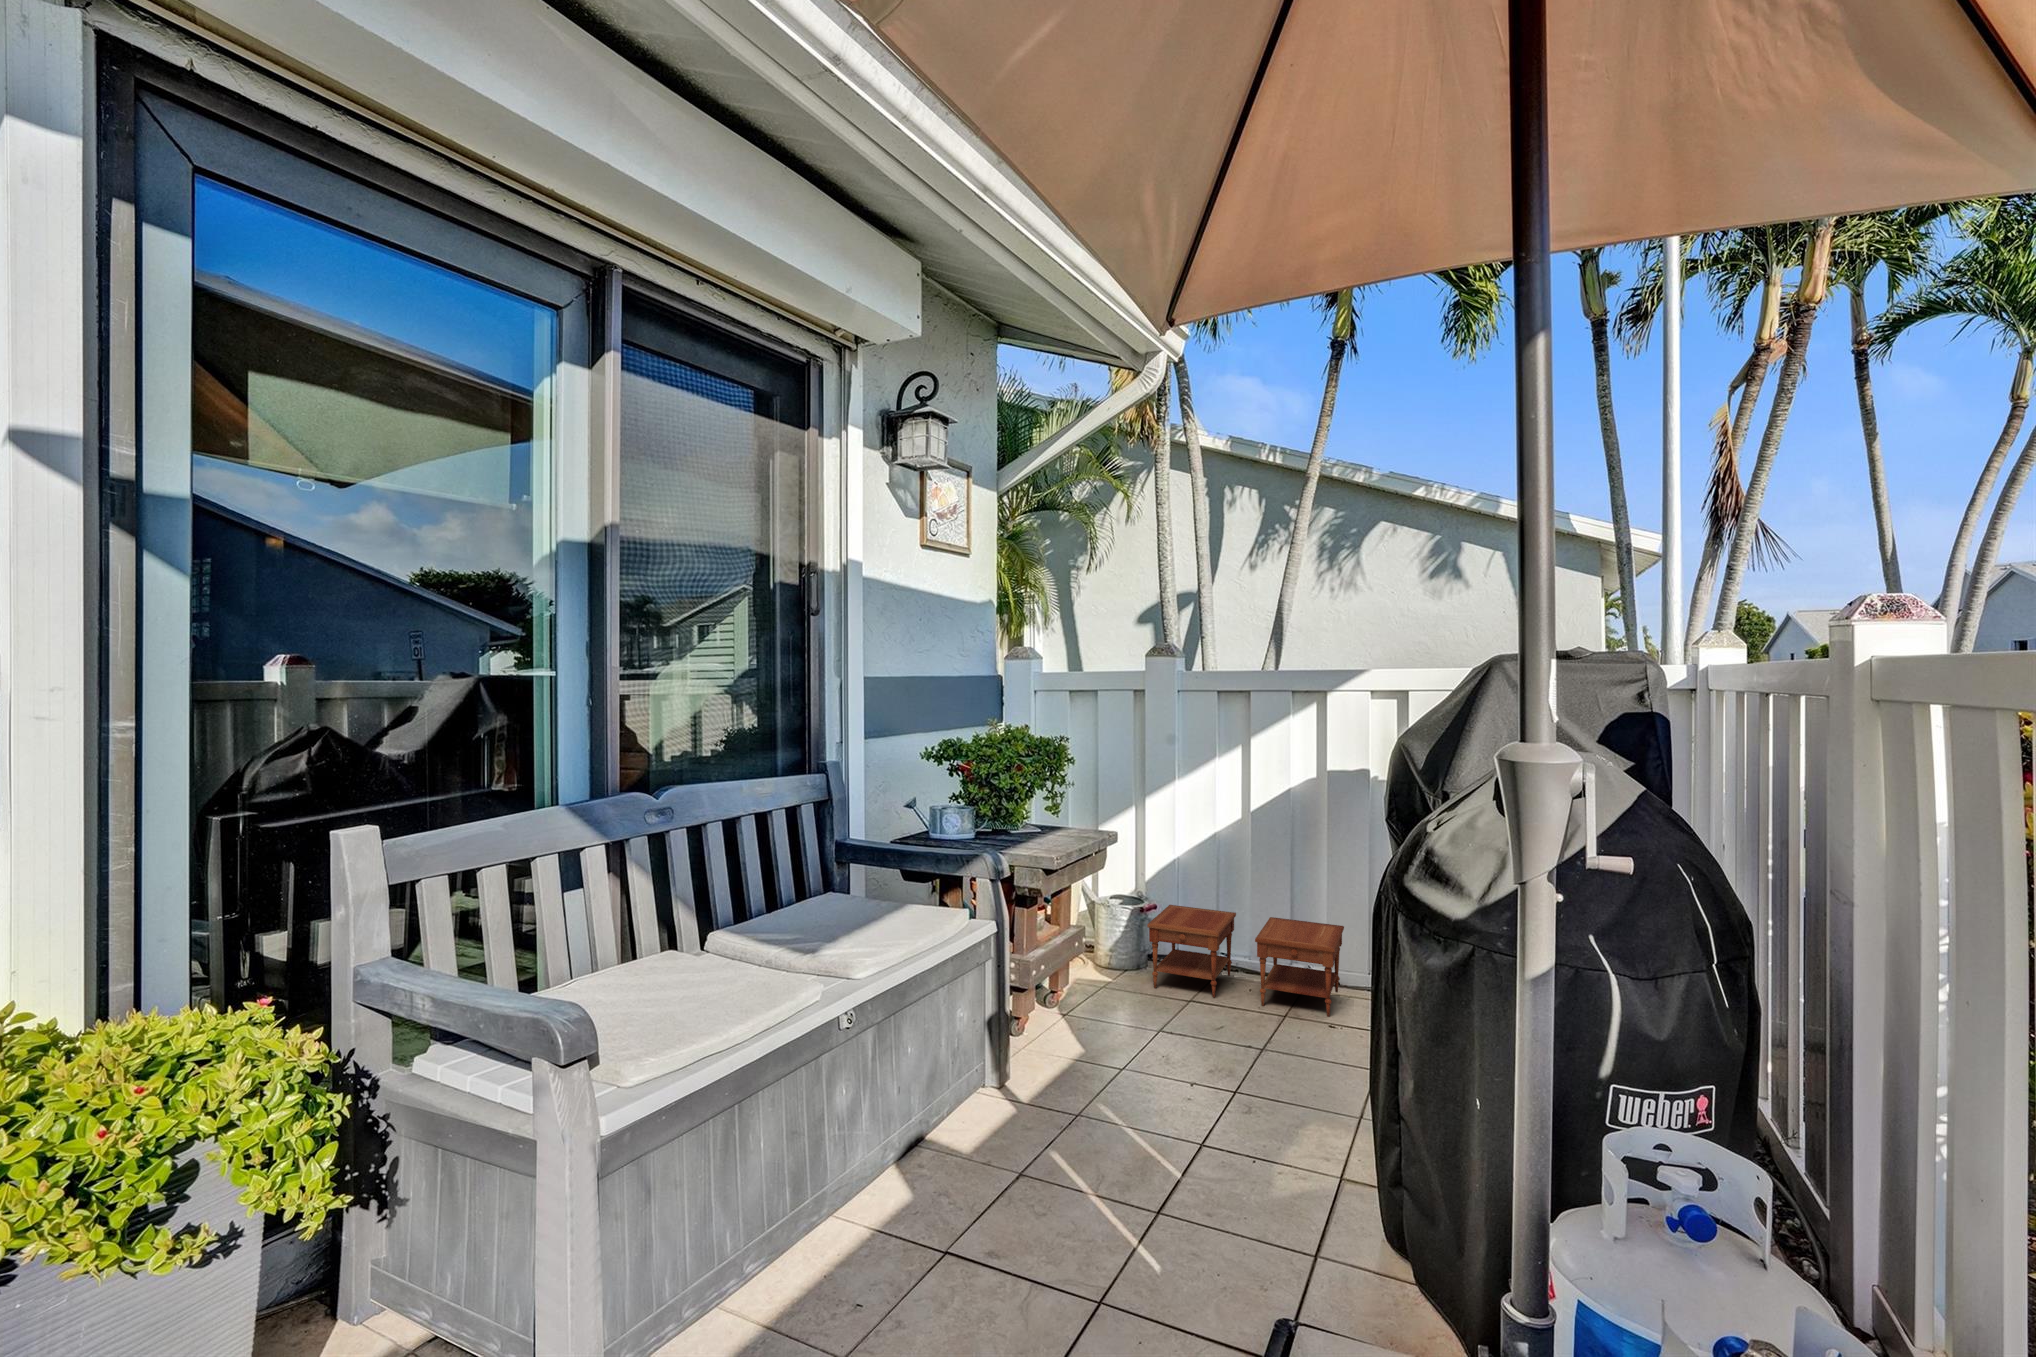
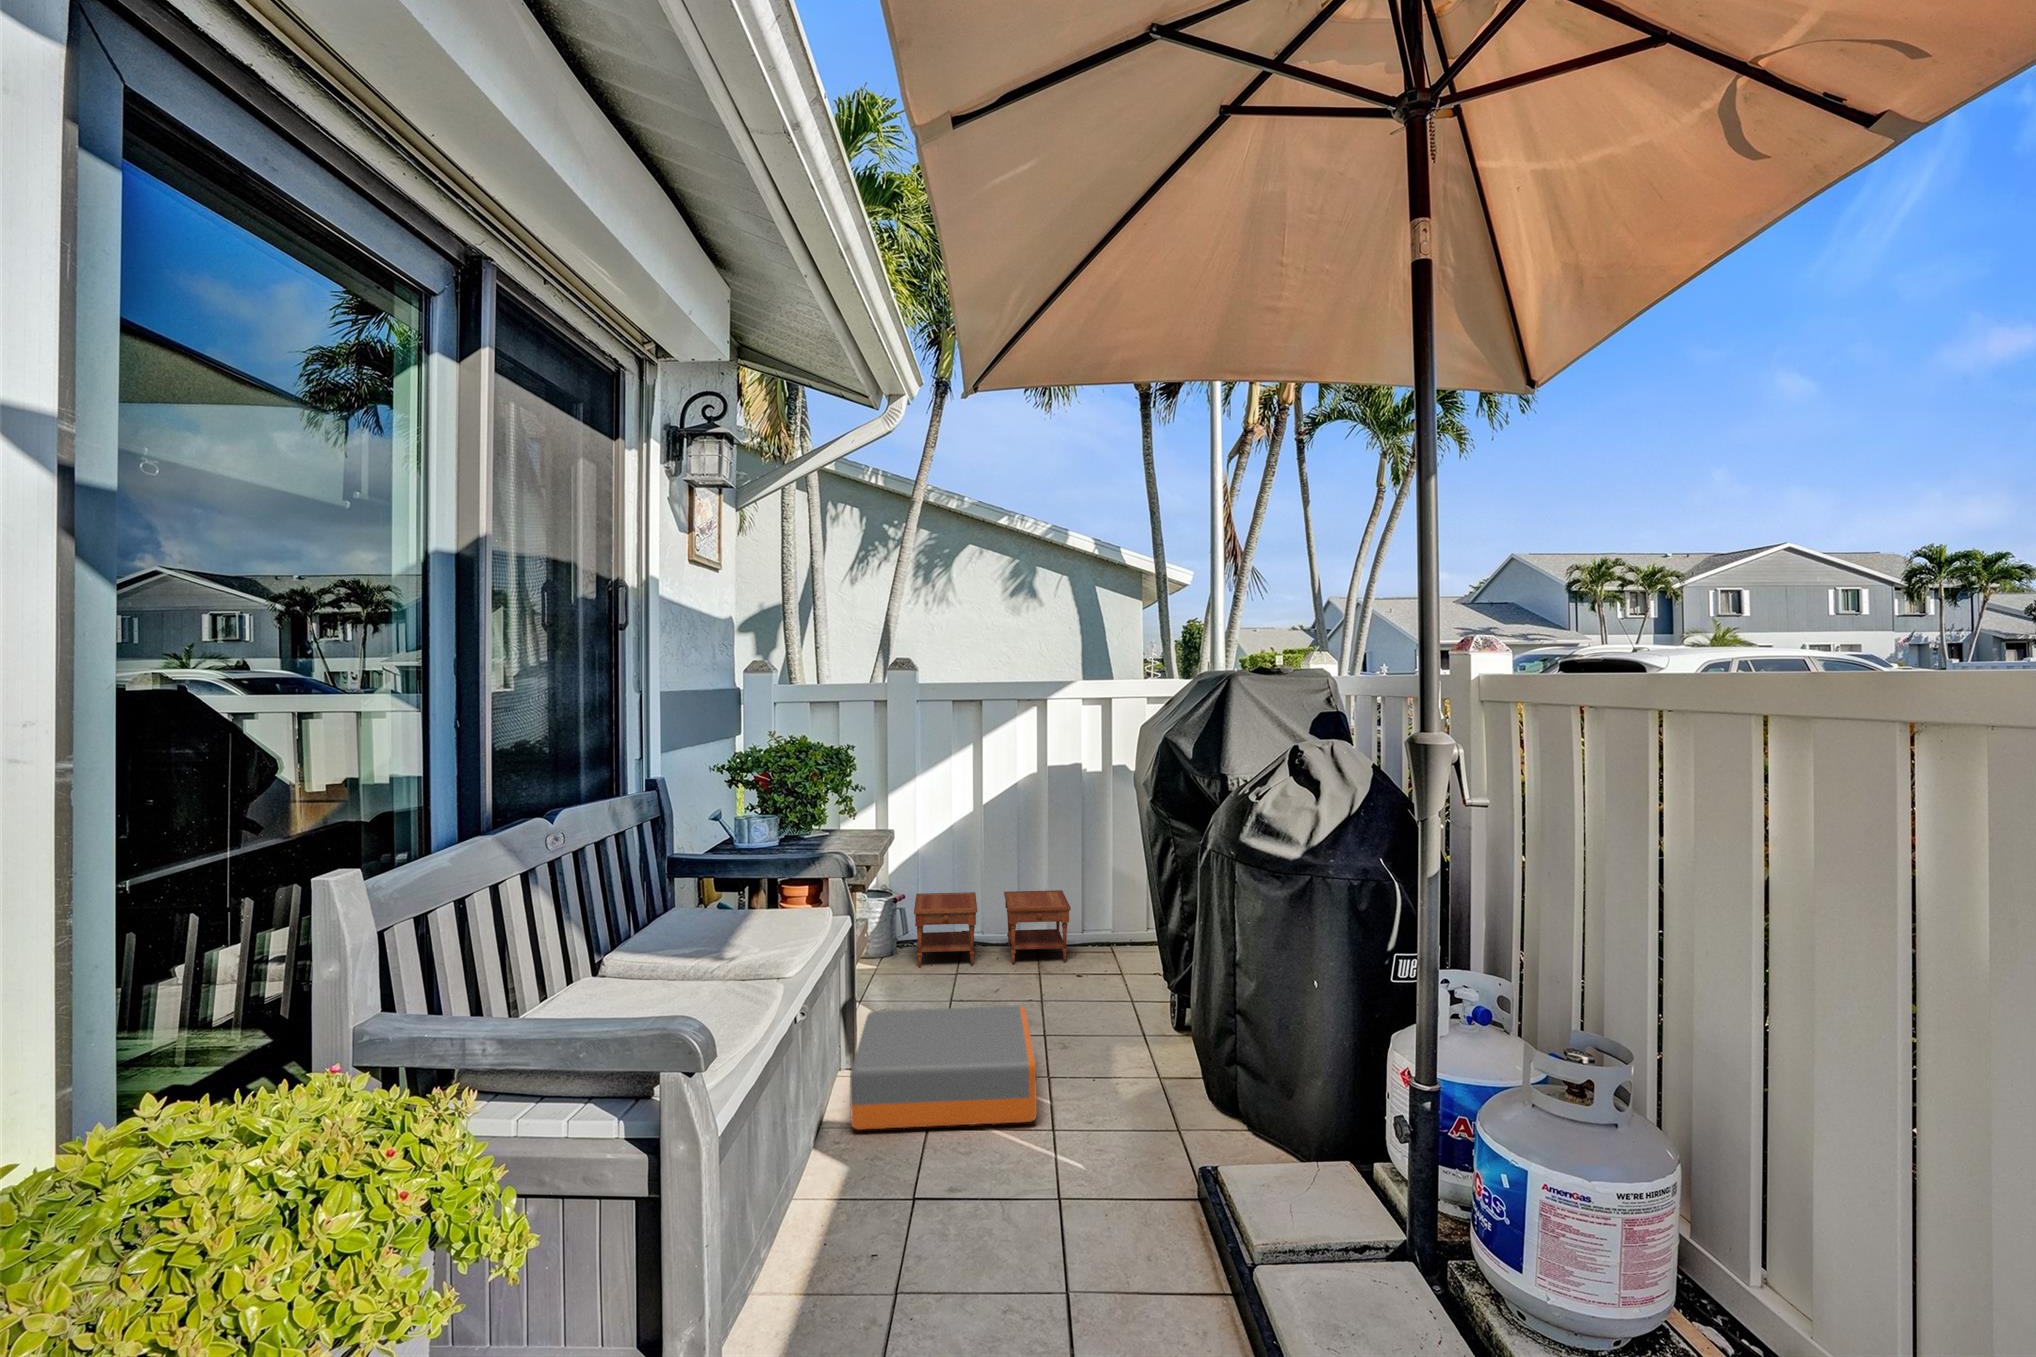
storage box: none [931,1030,1184,1214] -> present [850,1006,1037,1130]

